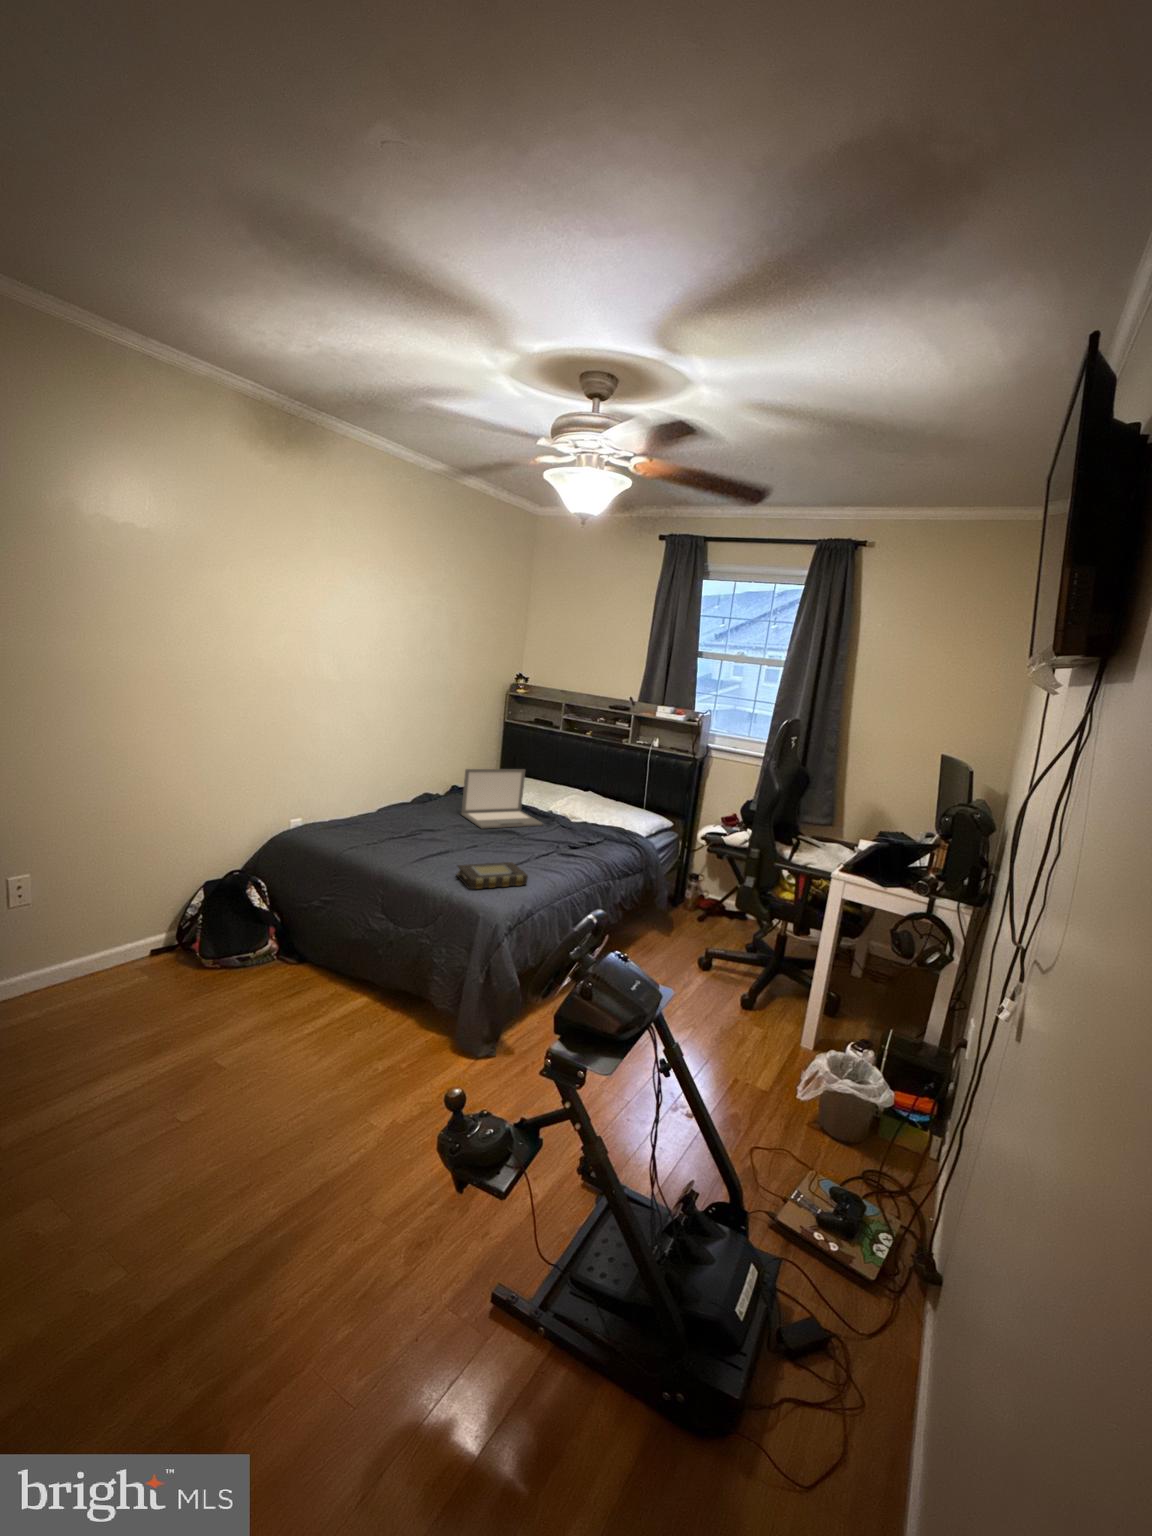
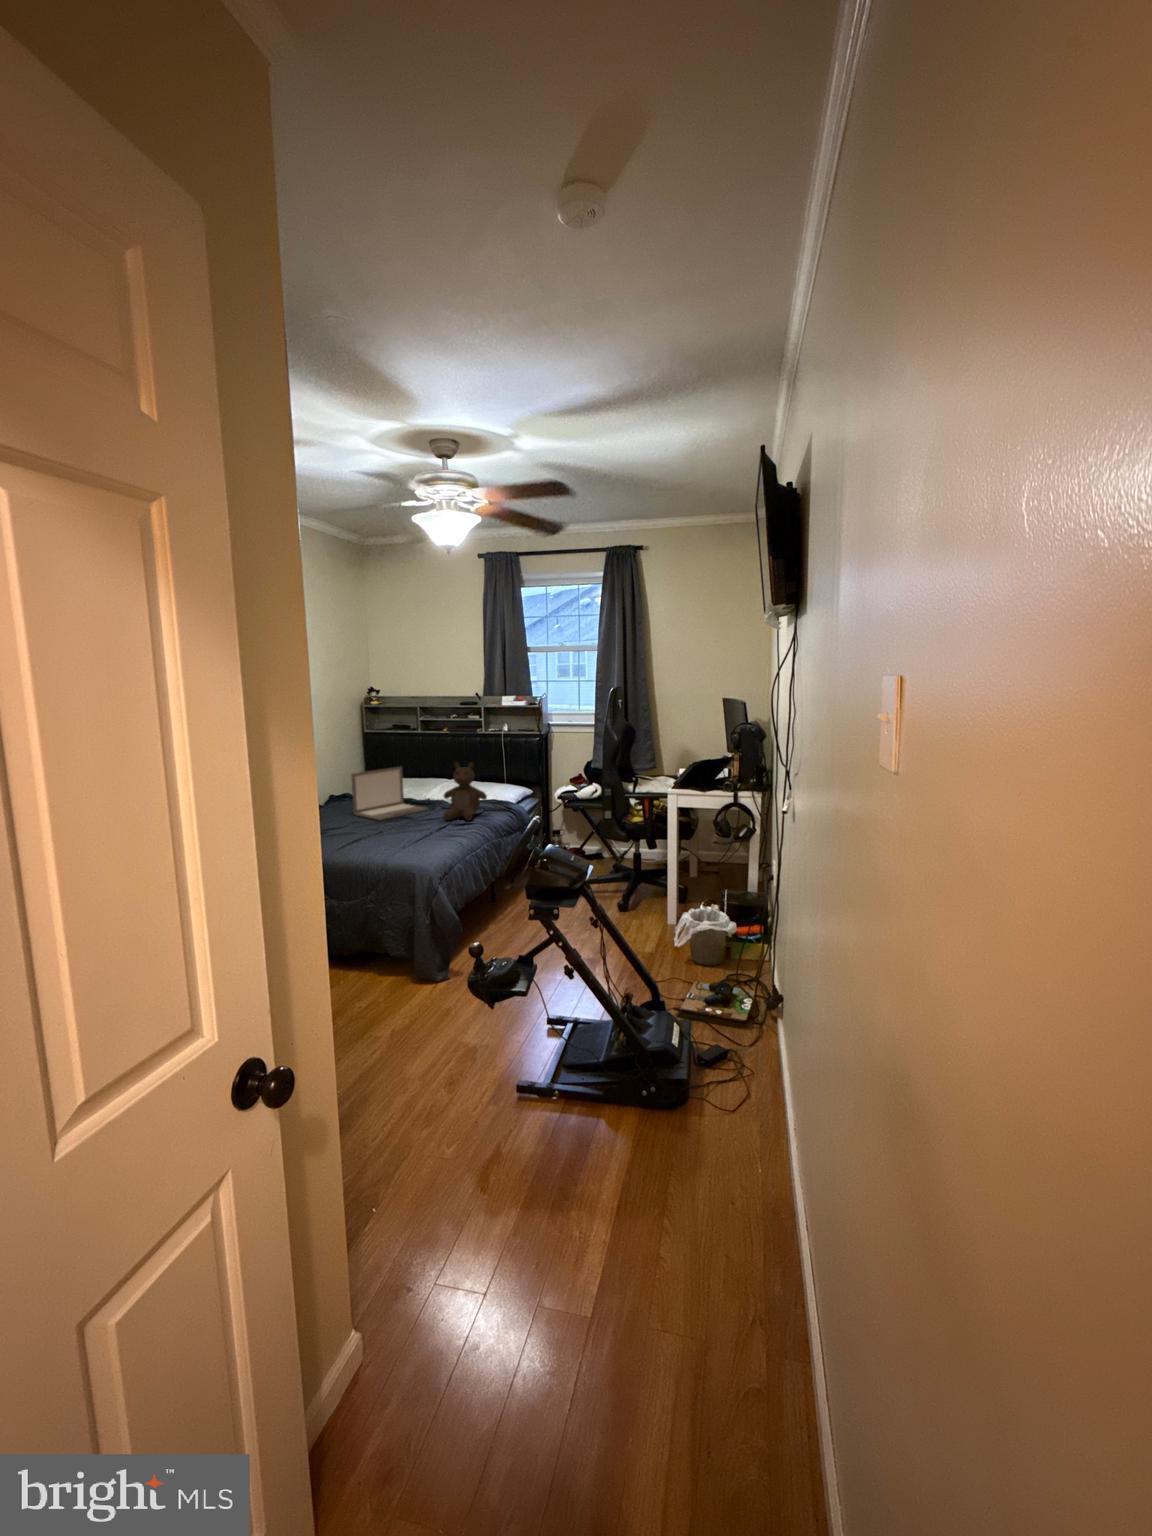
teddy bear: none [551,778,606,851] -> present [444,762,487,820]
book: present [456,862,528,889] -> none [383,834,444,858]

